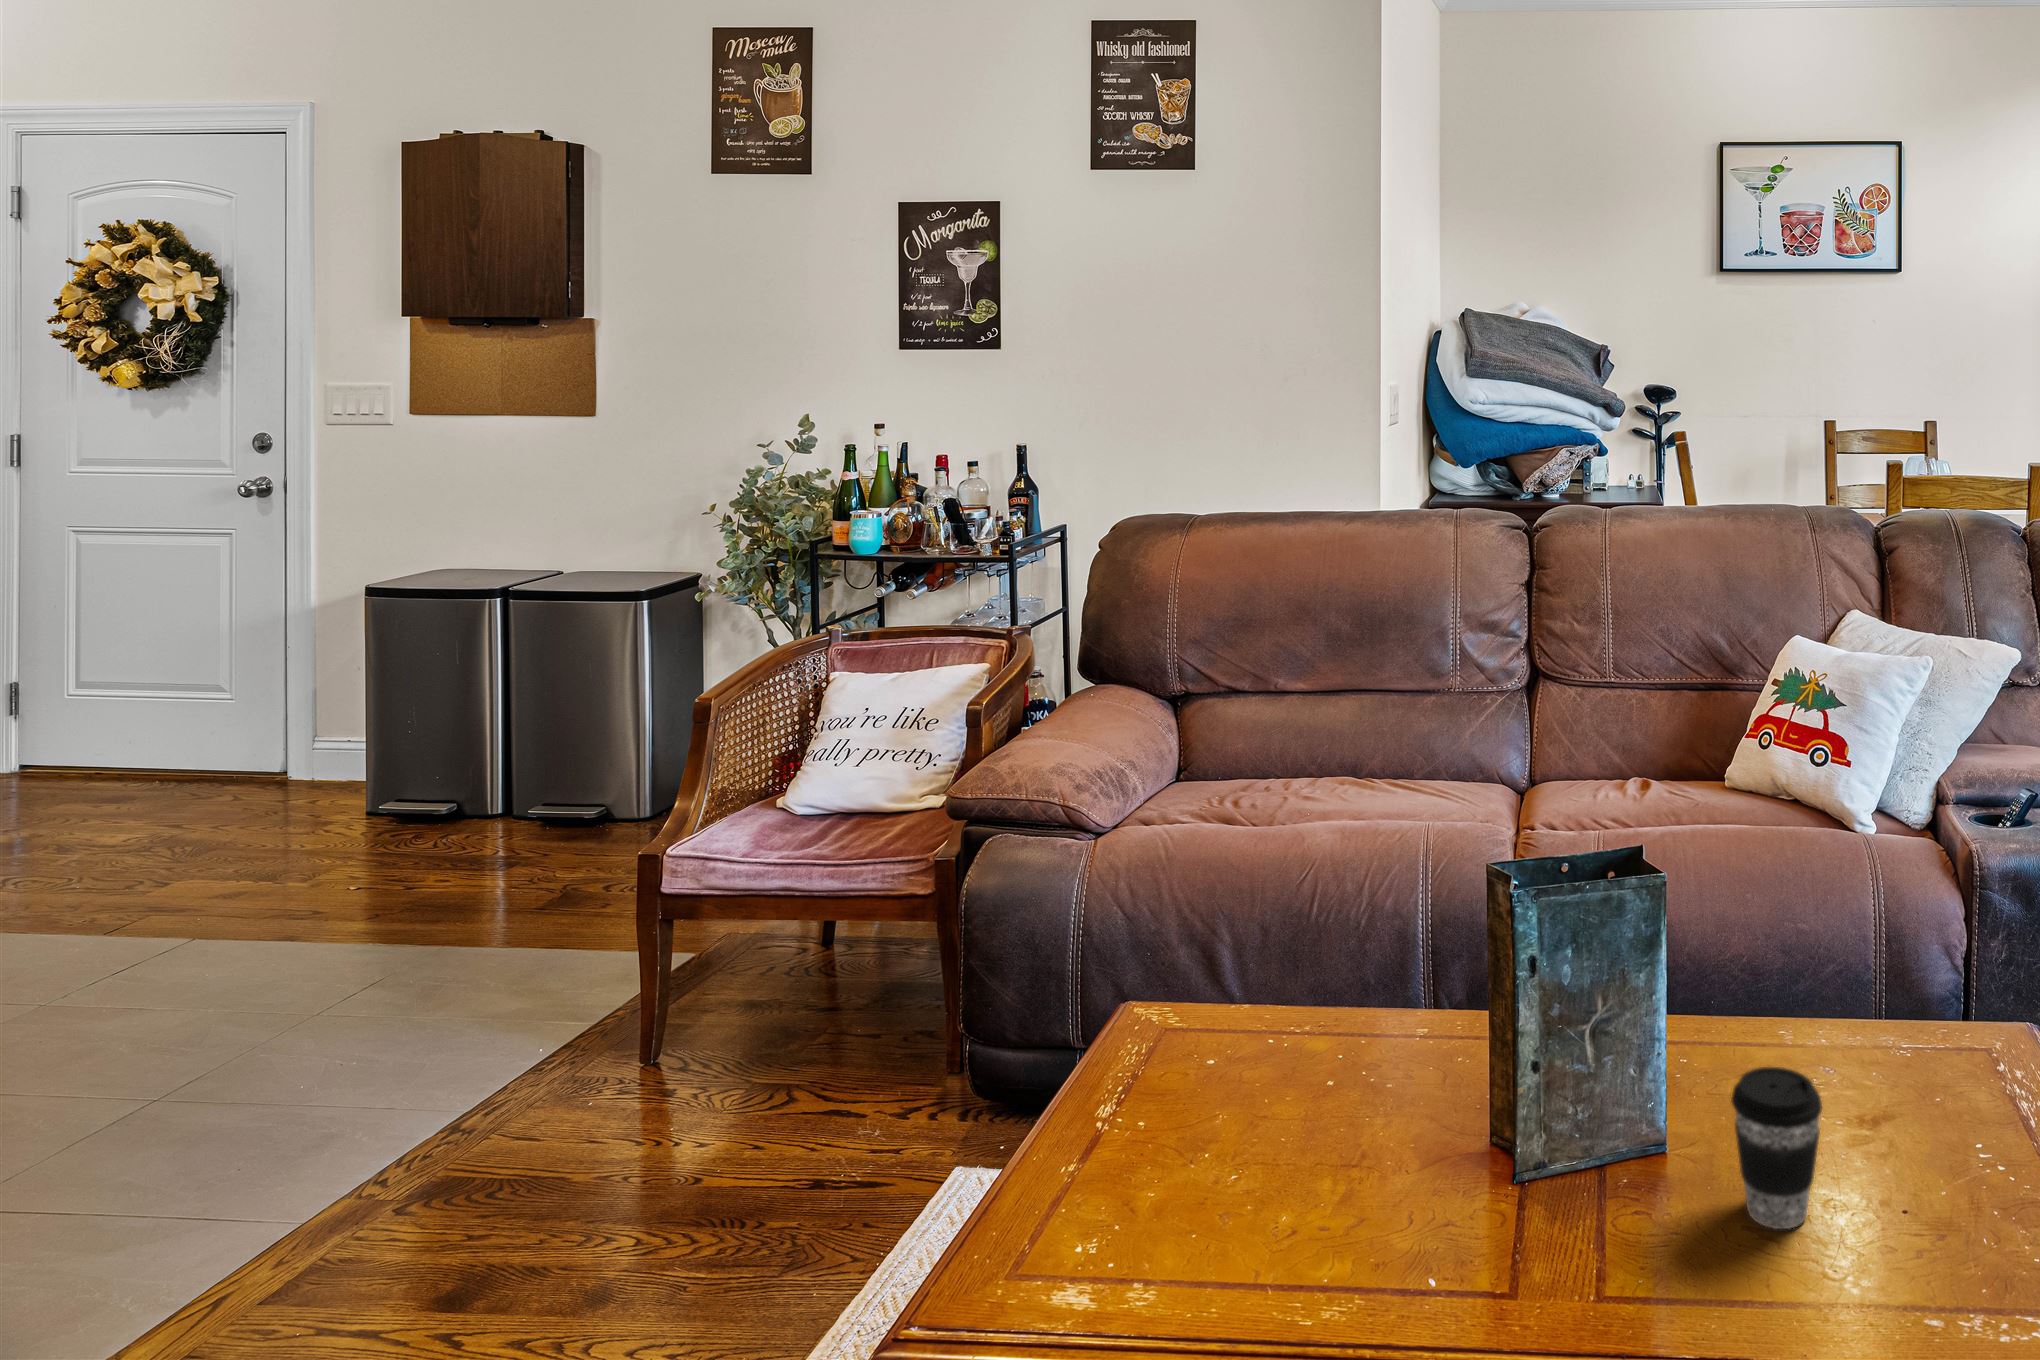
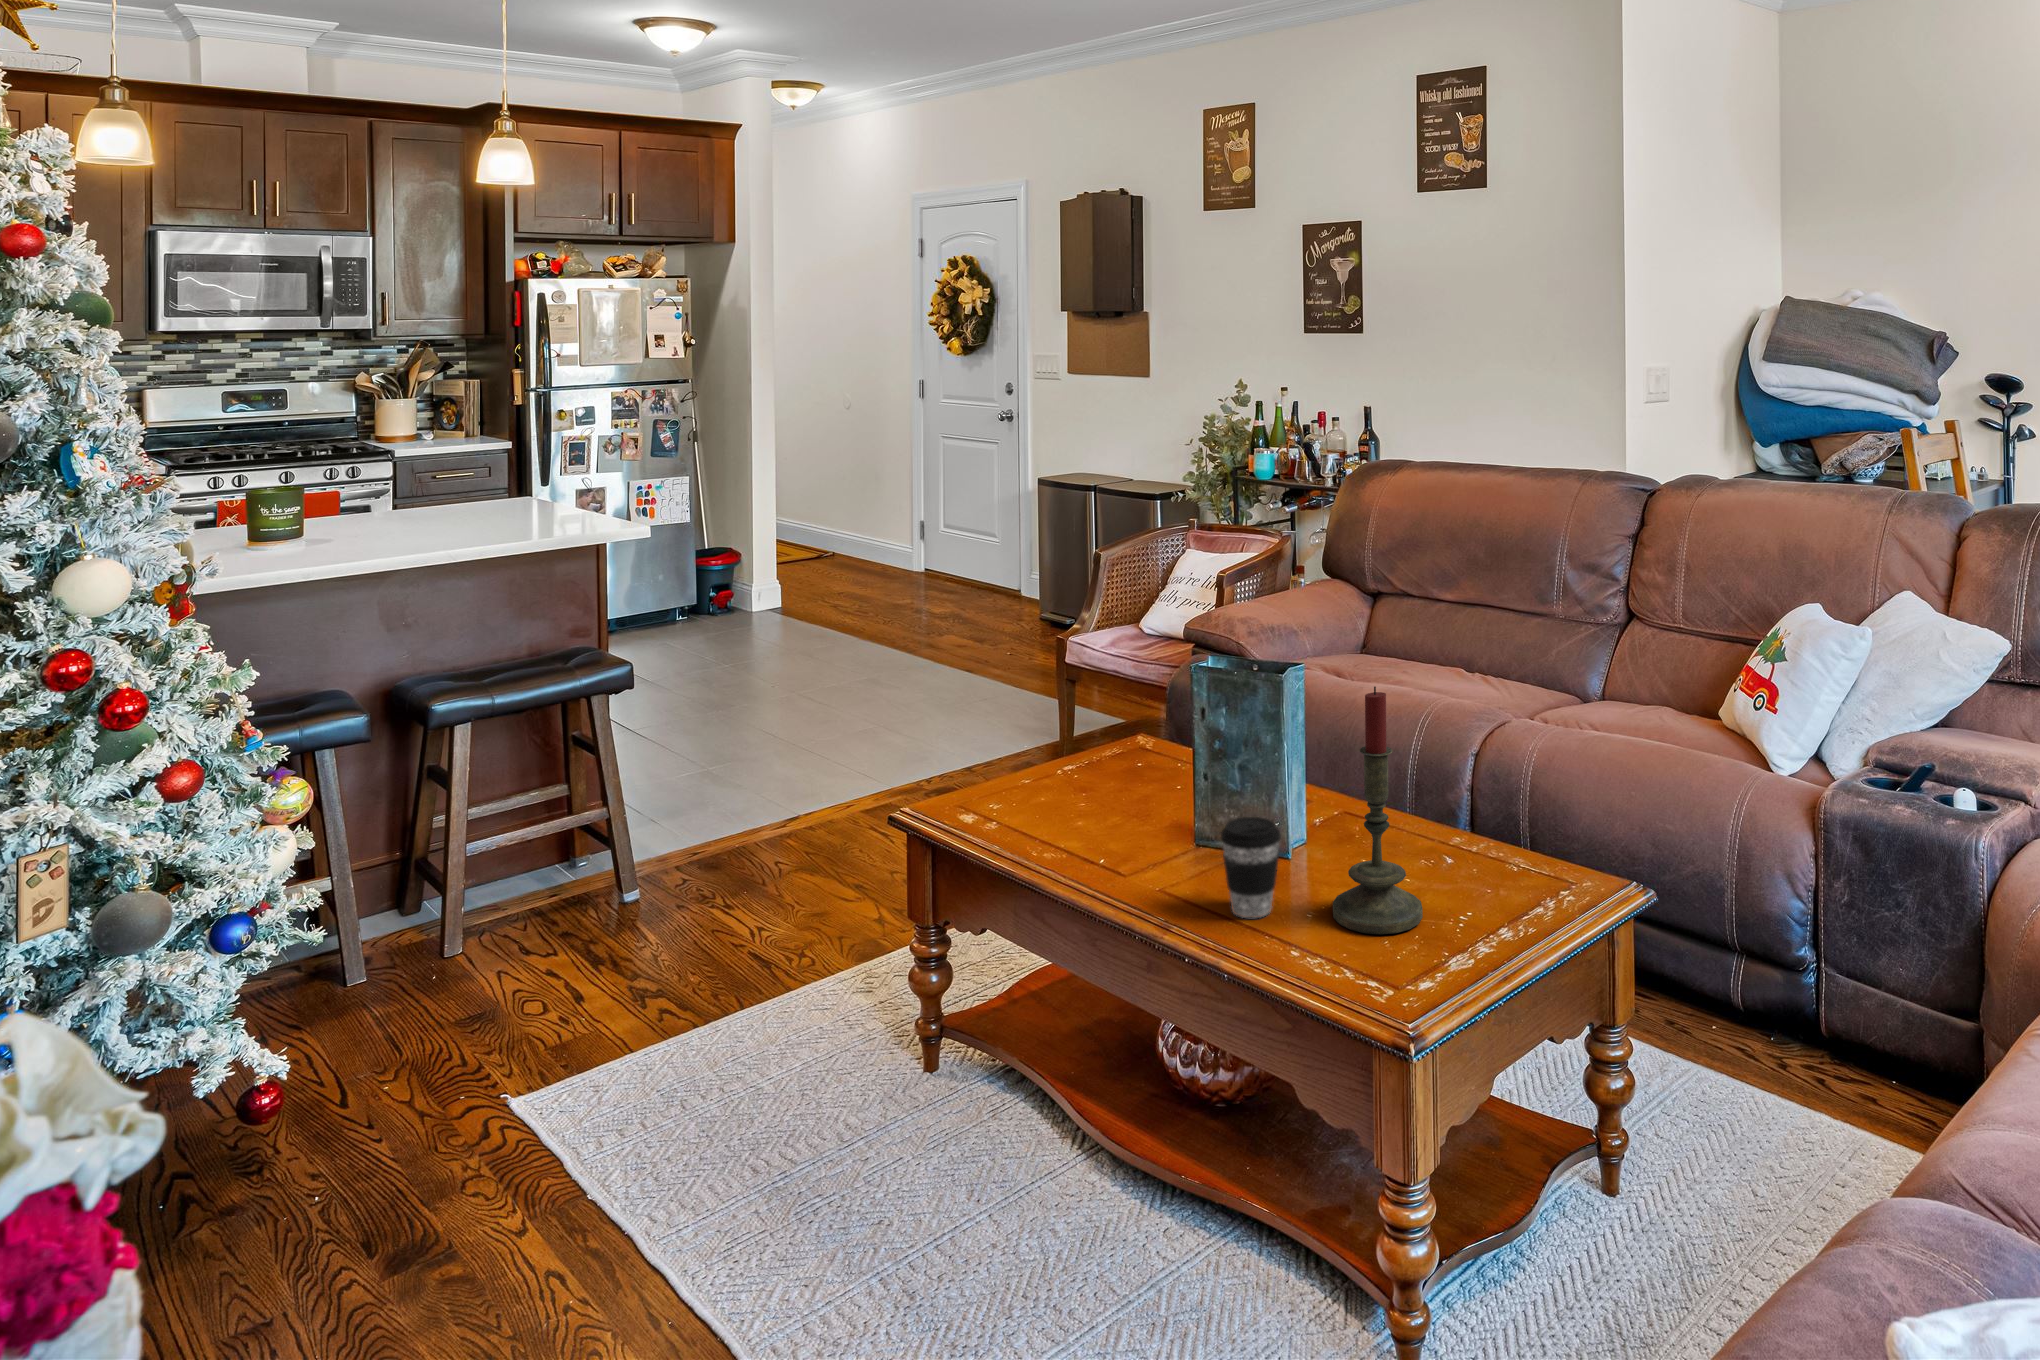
candle: none [1835,837,1962,1187] -> present [1333,687,1423,934]

